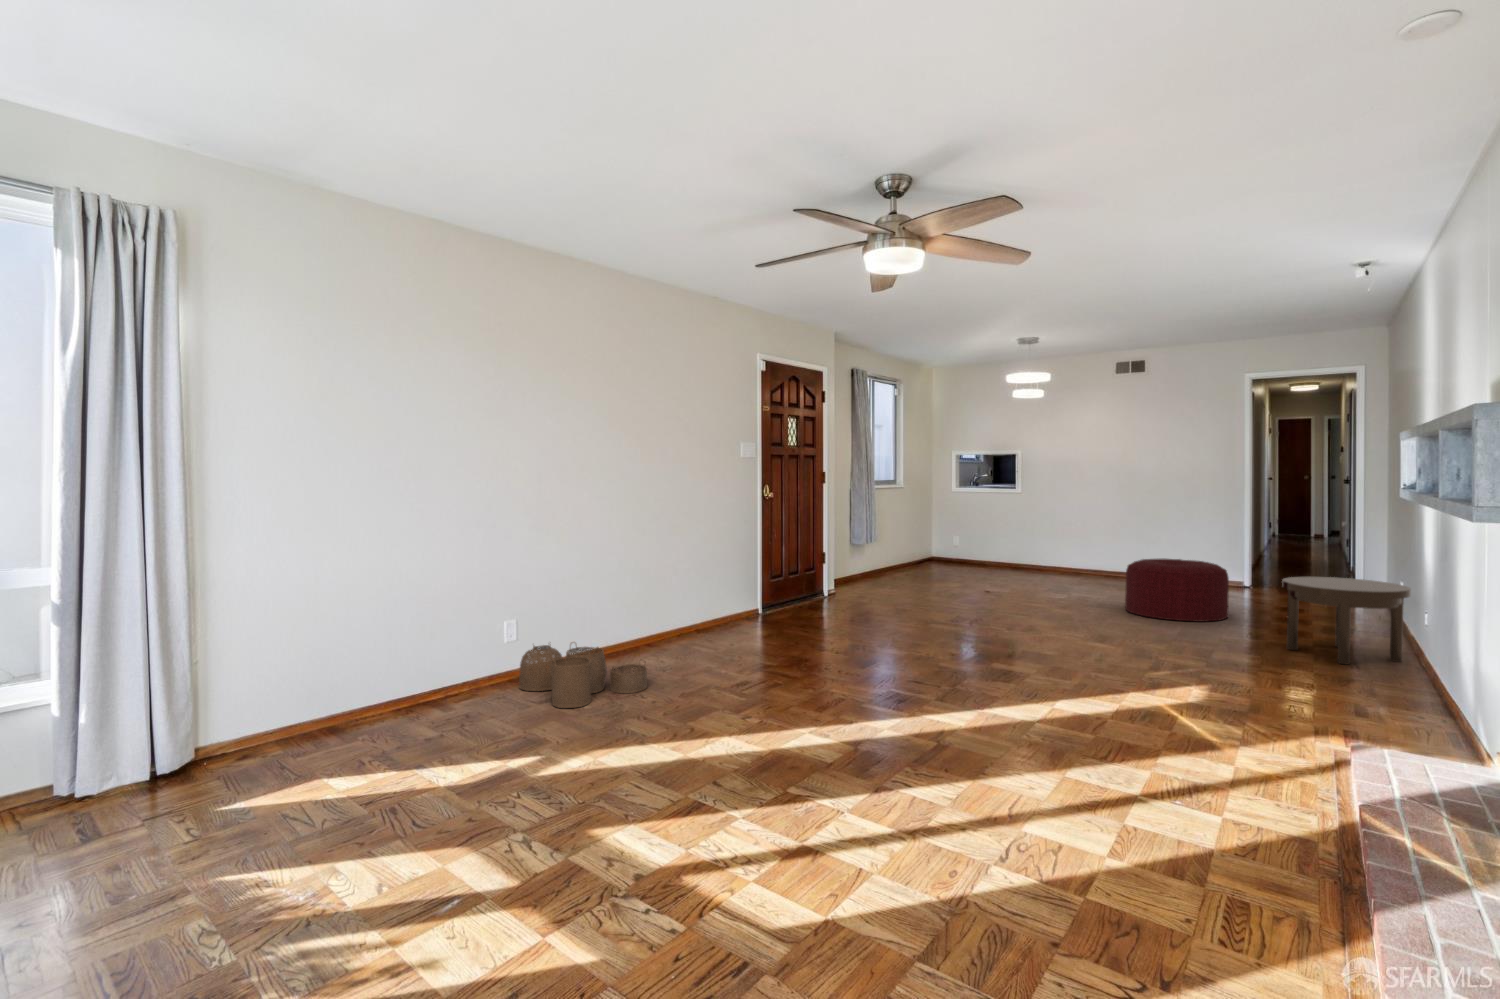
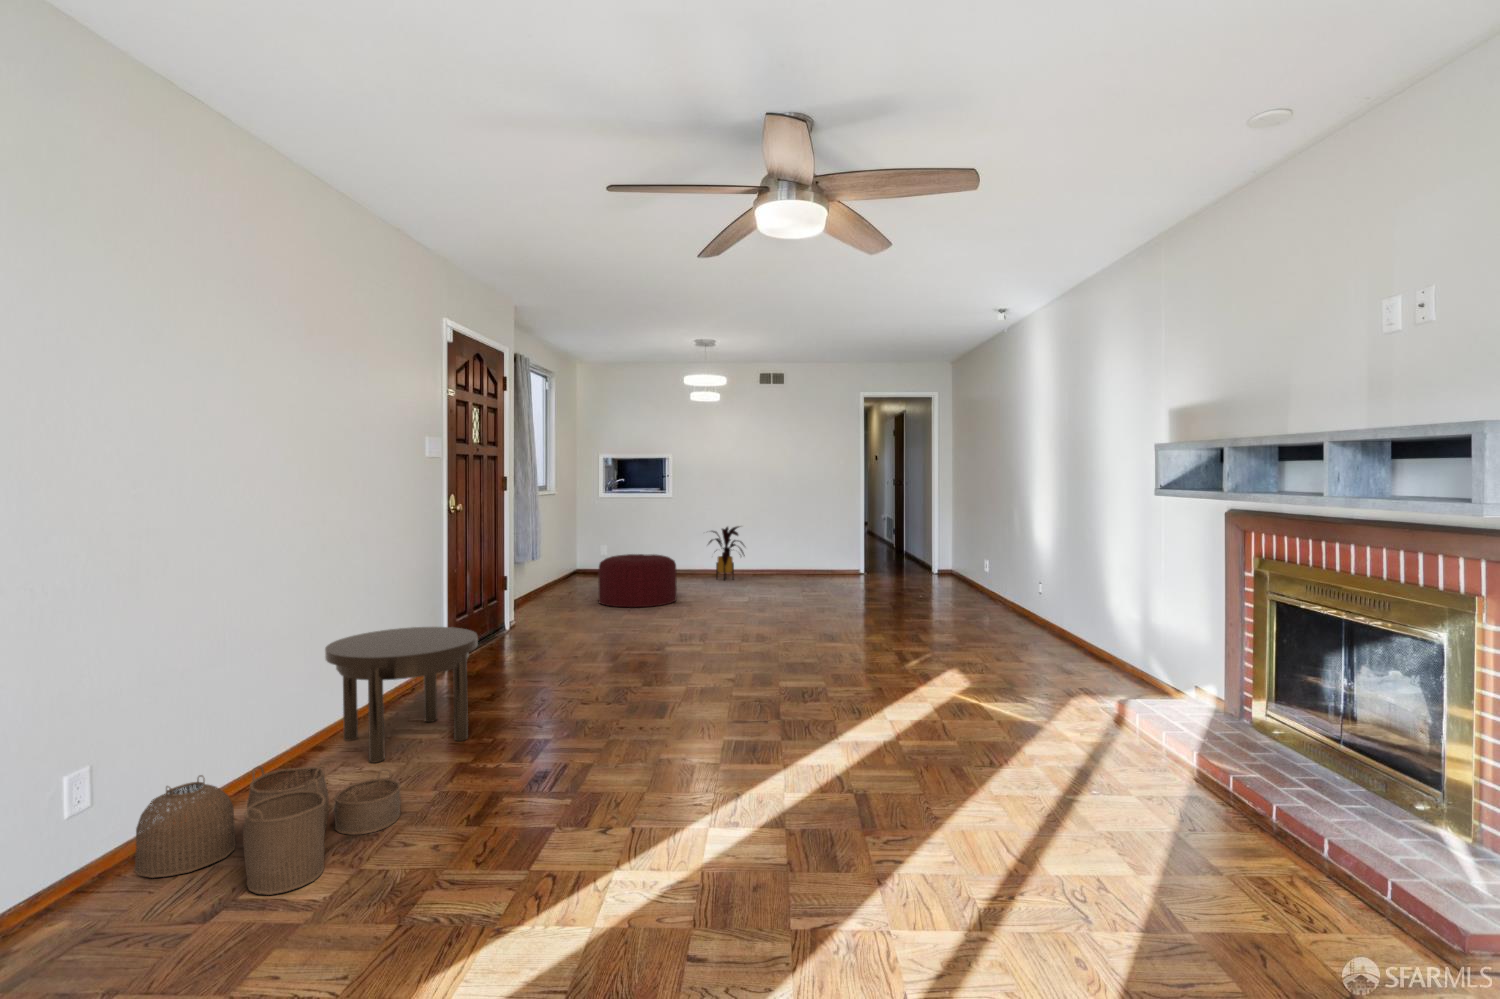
house plant: none [1048,522,1099,577] -> present [709,526,745,578]
ottoman: present [1125,559,1229,621] -> present [598,554,677,607]
side table: present [1282,577,1411,664] -> present [325,627,478,763]

